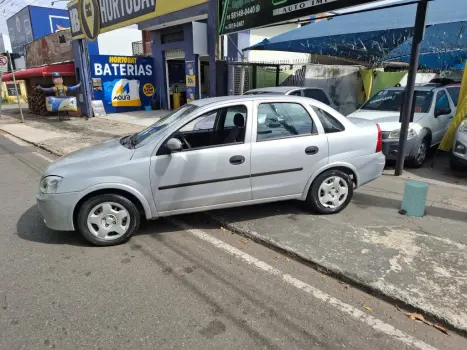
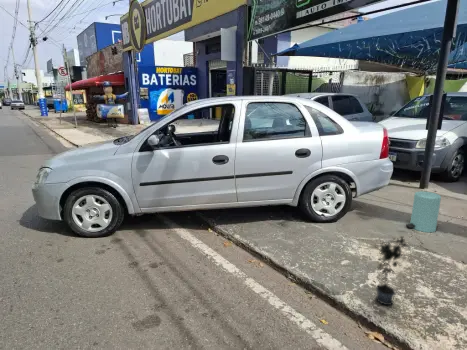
potted plant: none [406,227,440,287] -> present [376,237,410,305]

